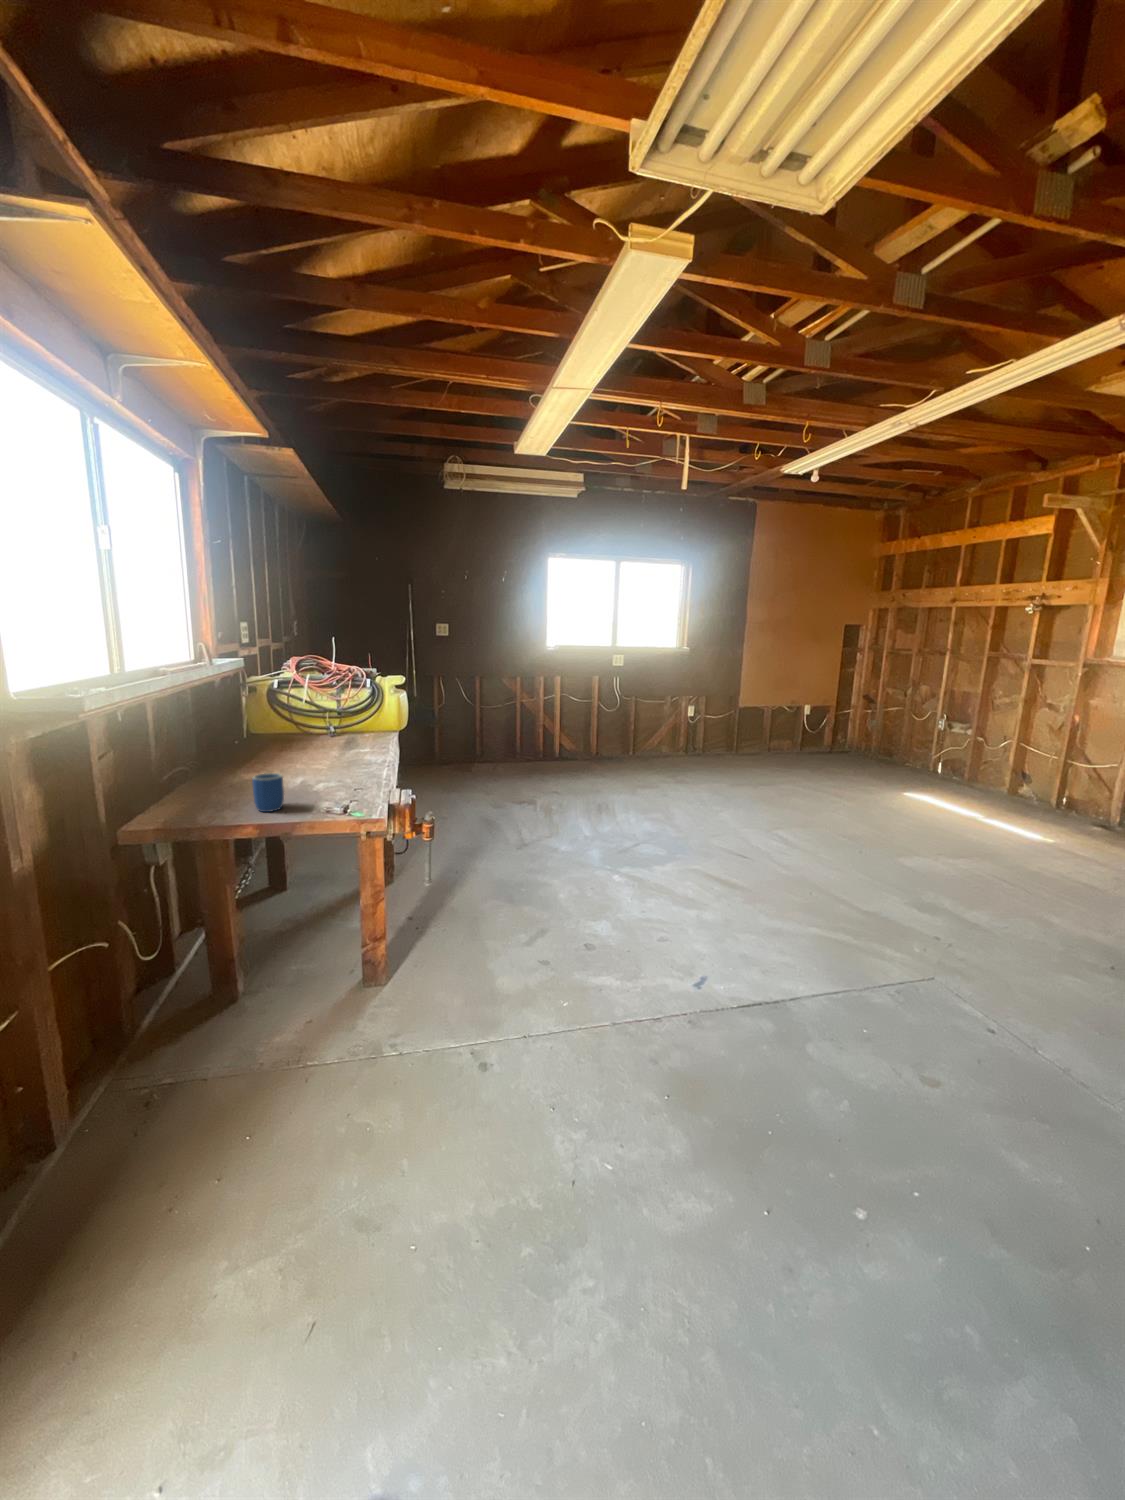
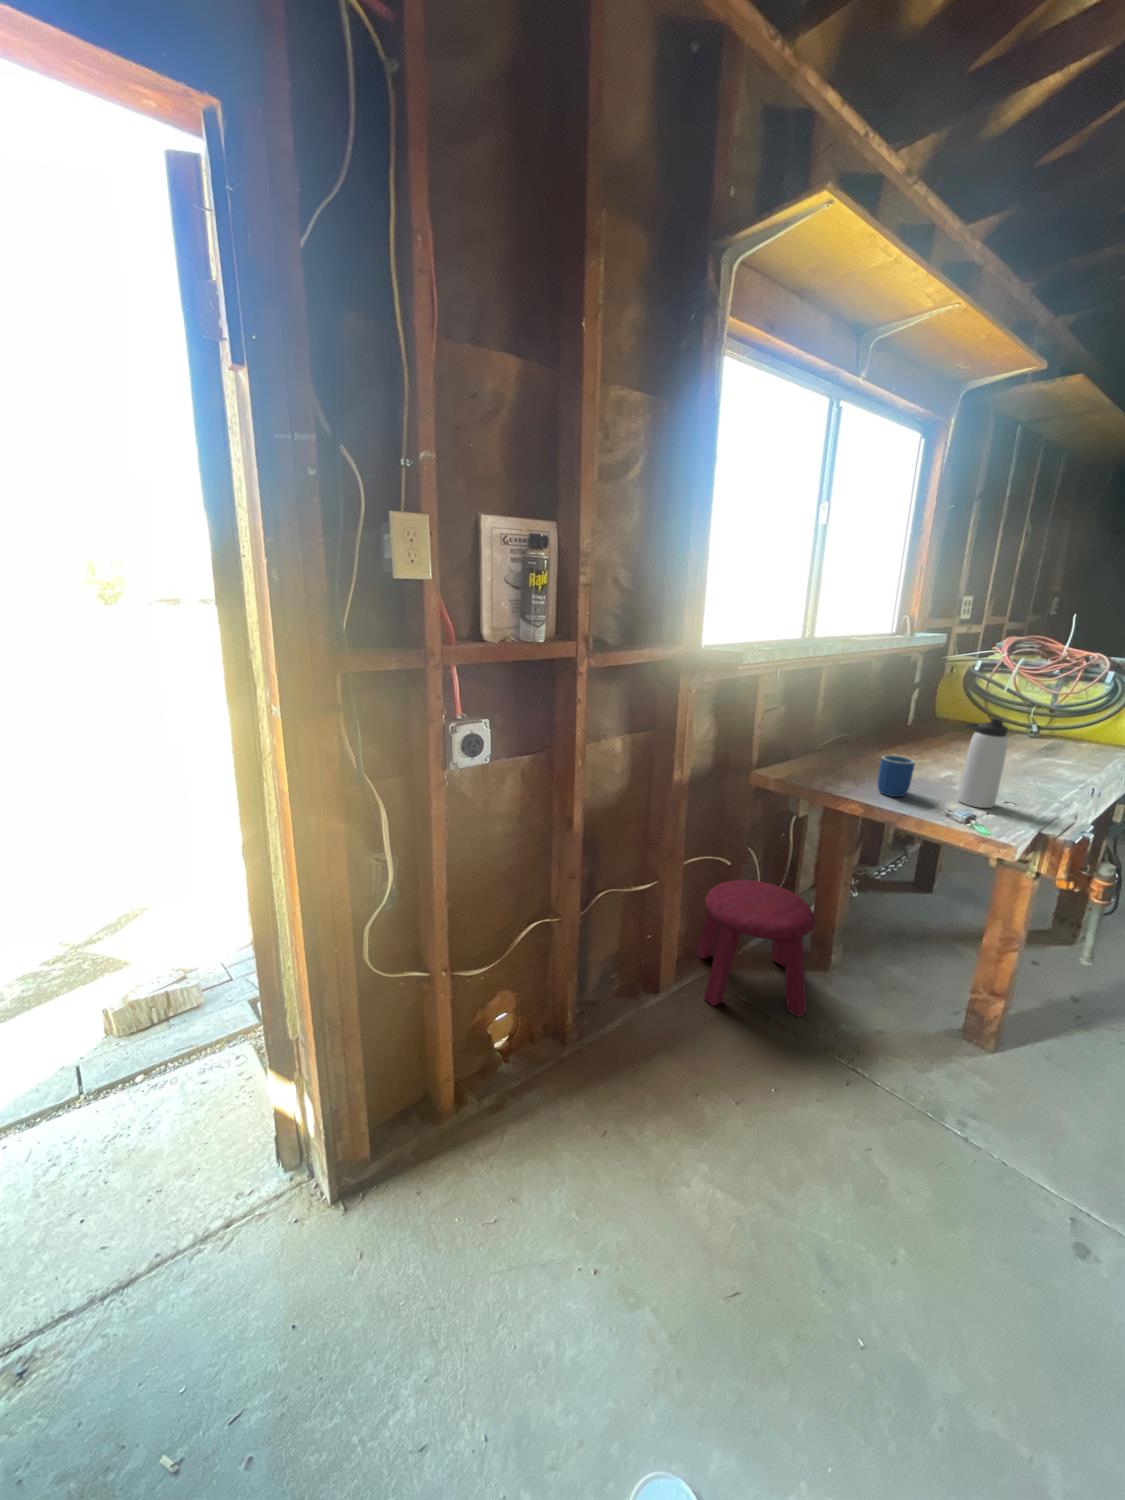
thermos bottle: none [312,724,350,800] -> present [957,718,1008,808]
stool: none [94,943,255,1113] -> present [695,880,815,1017]

